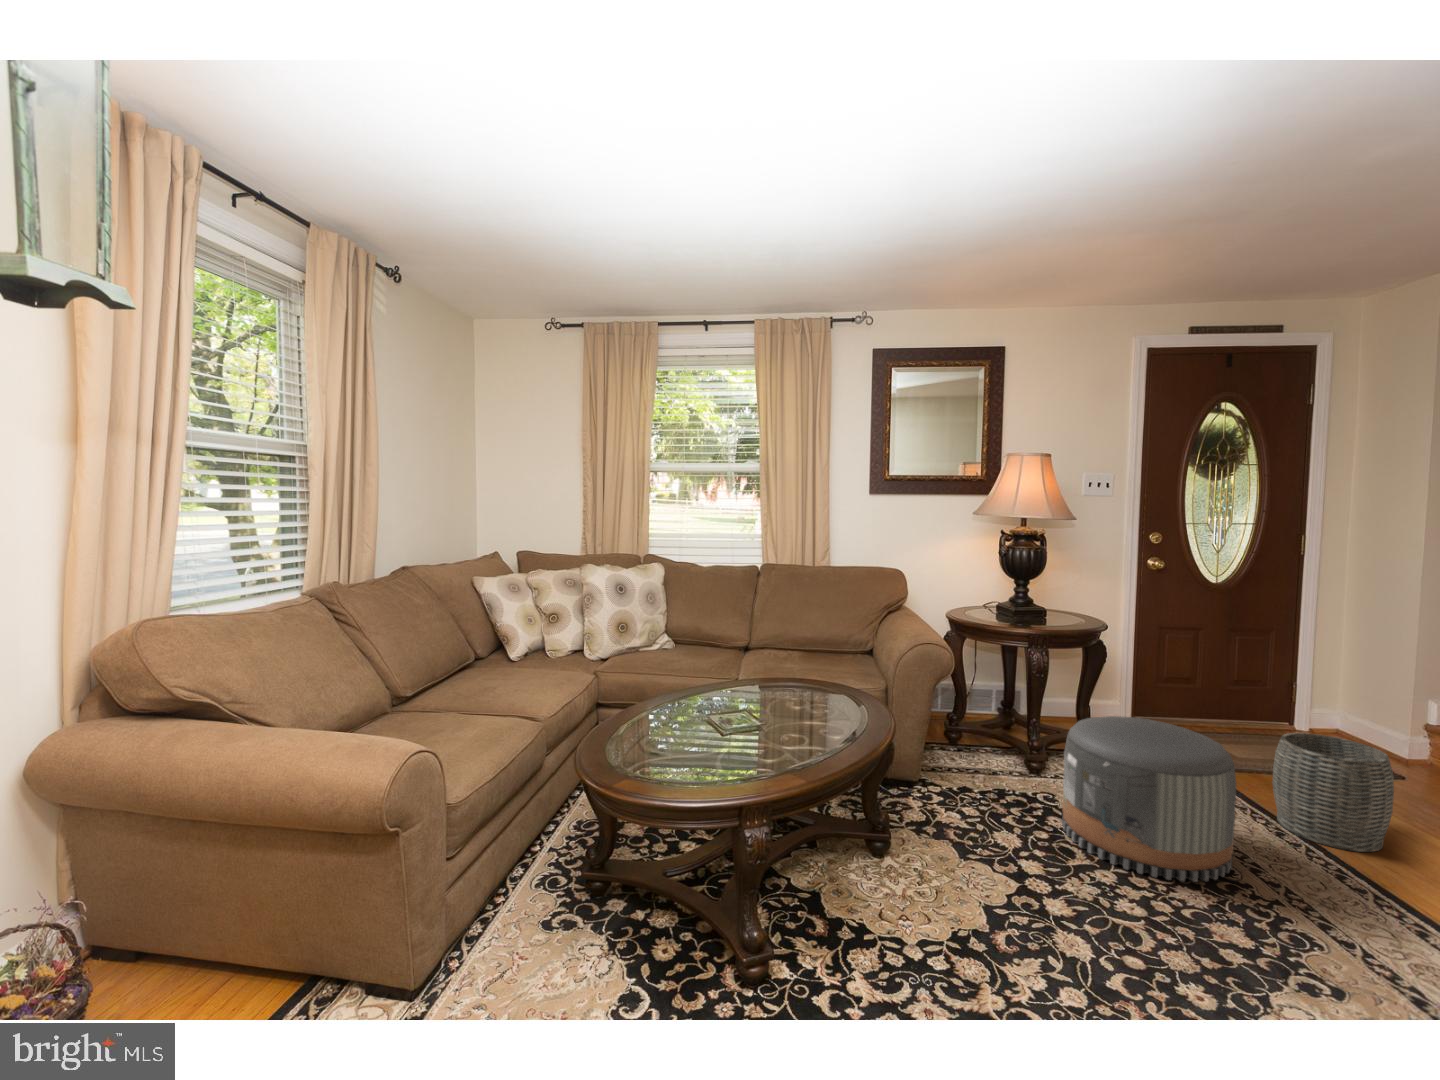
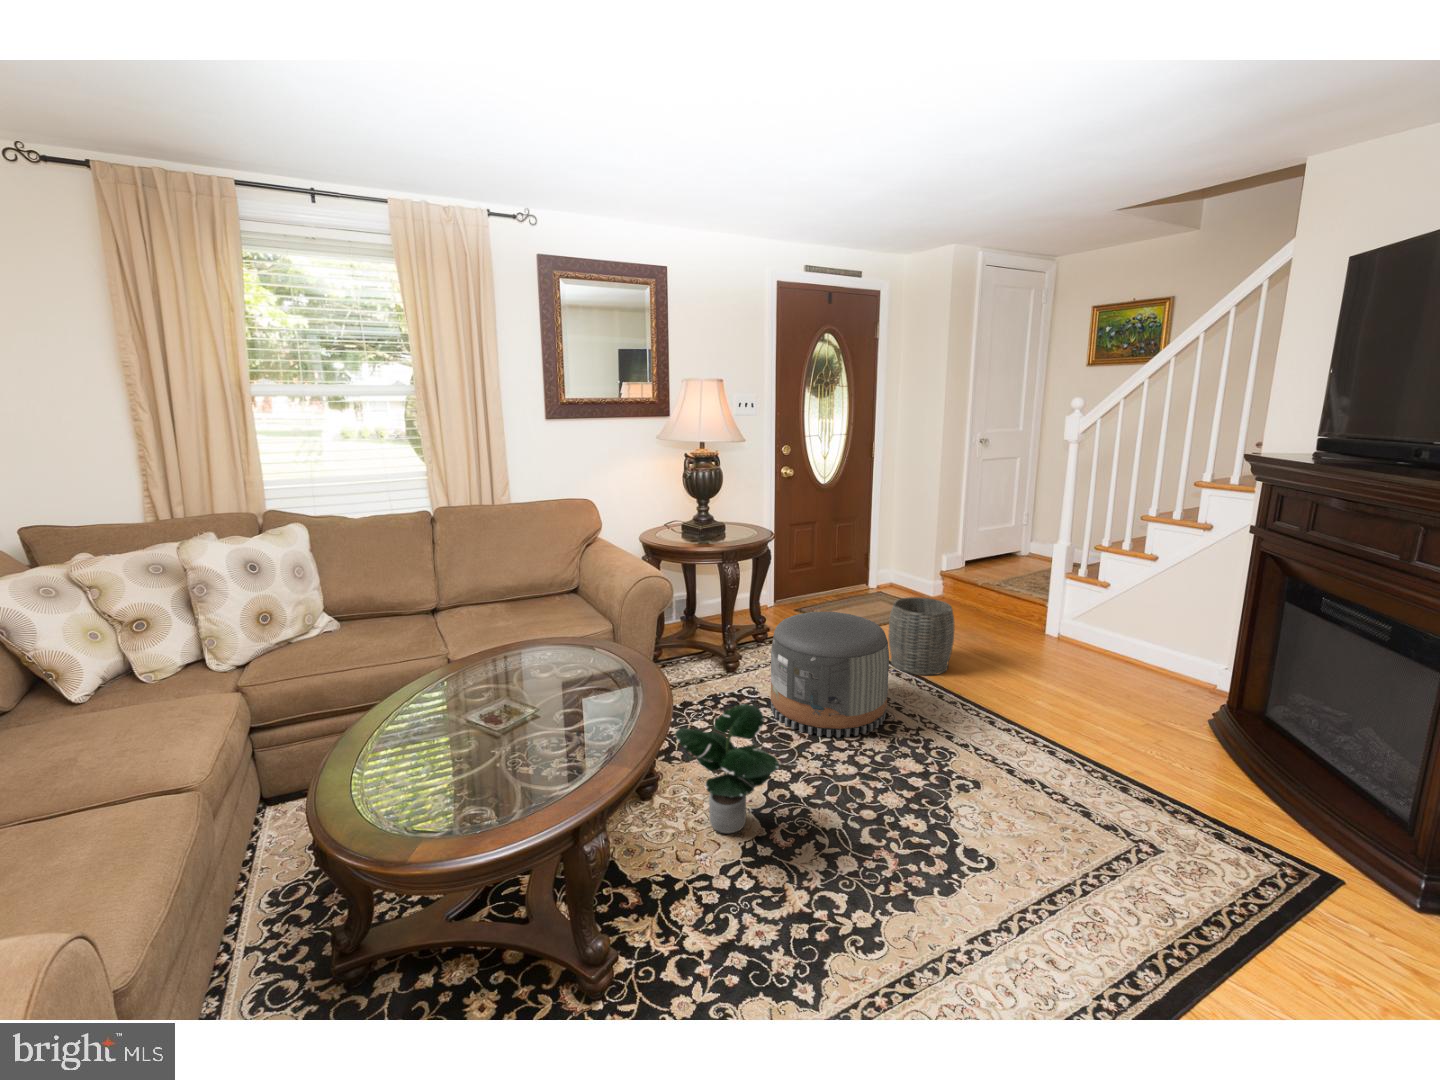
potted plant: none [895,780,1002,916] -> present [675,704,779,834]

